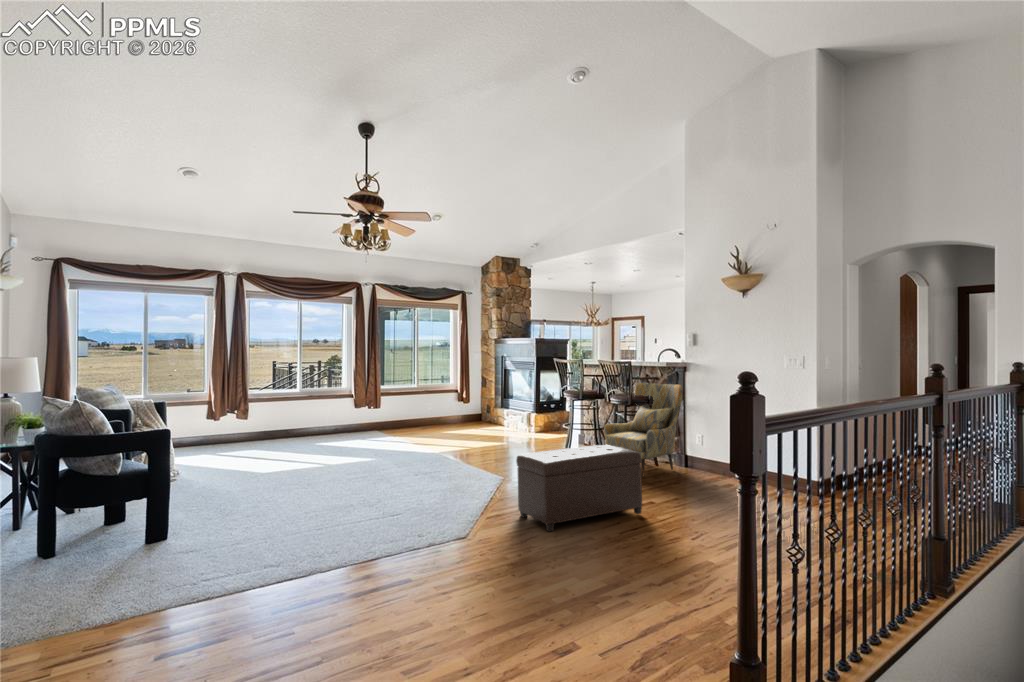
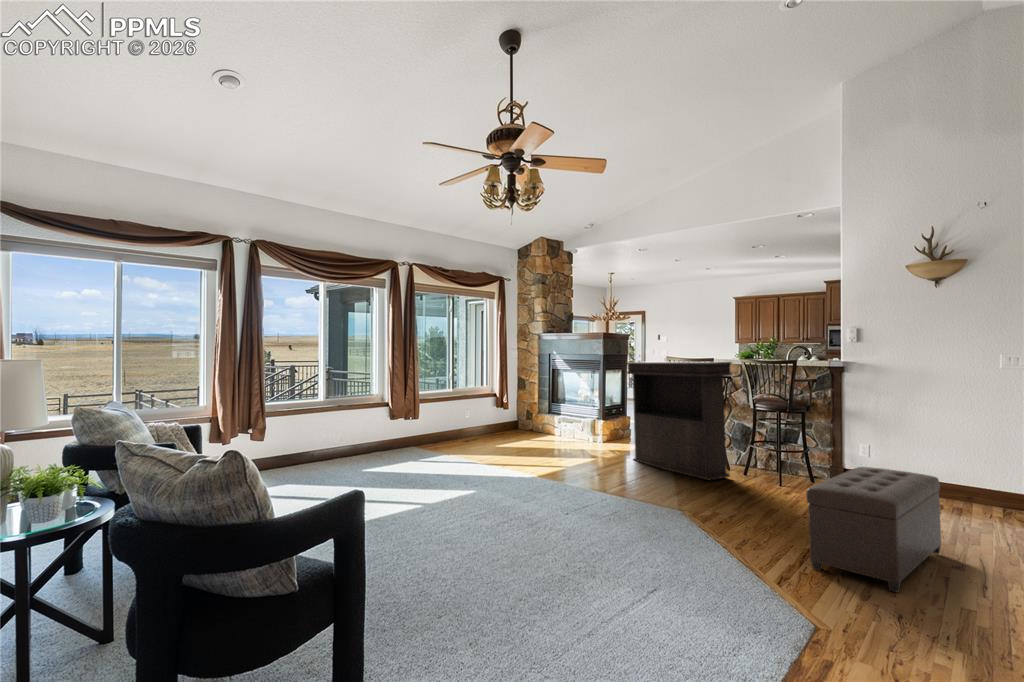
console table: none [528,362,587,462] -> present [626,362,732,480]
armchair: present [604,383,682,476] -> none [758,386,858,497]

